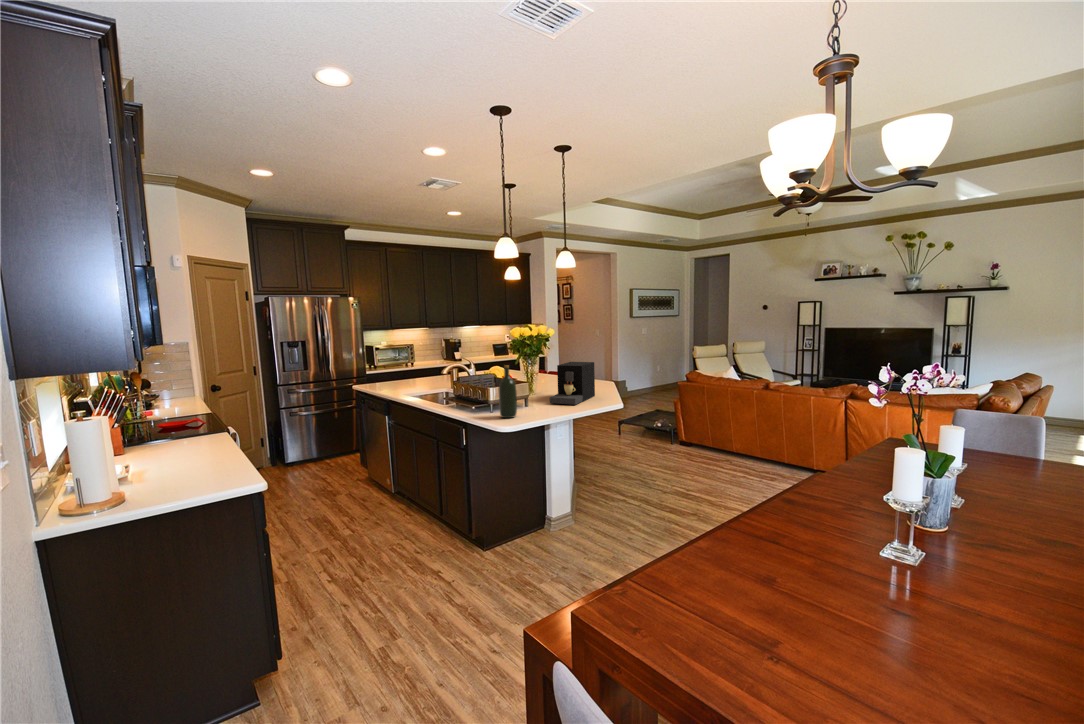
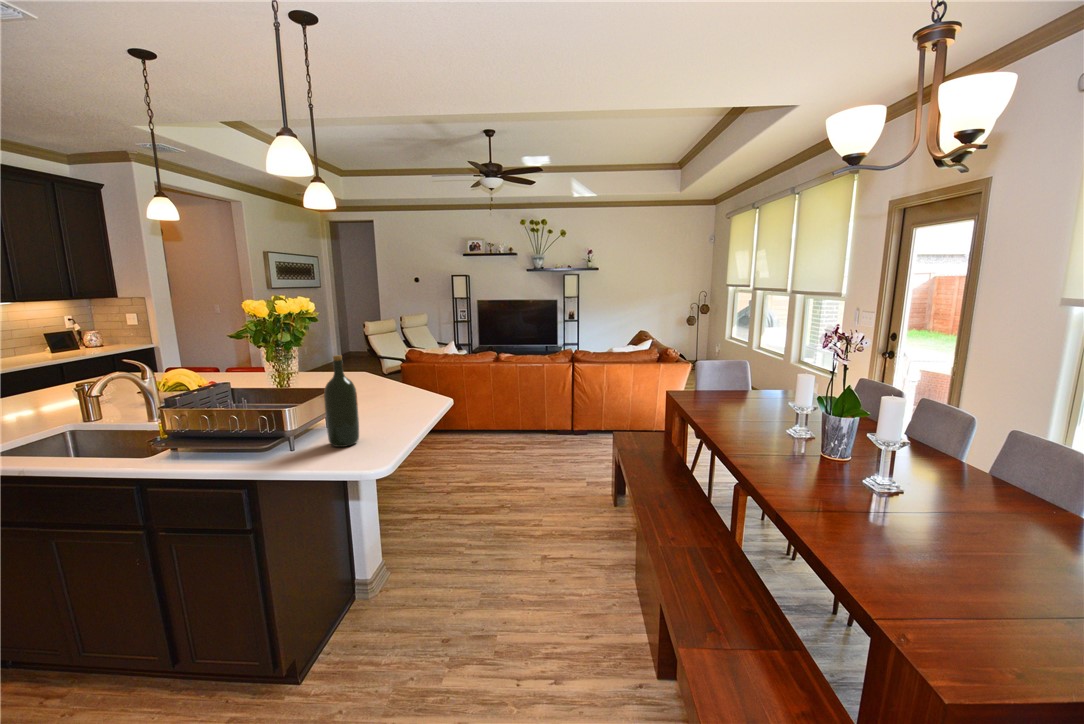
coffee maker: present [550,362,595,405] -> none [356,343,406,410]

